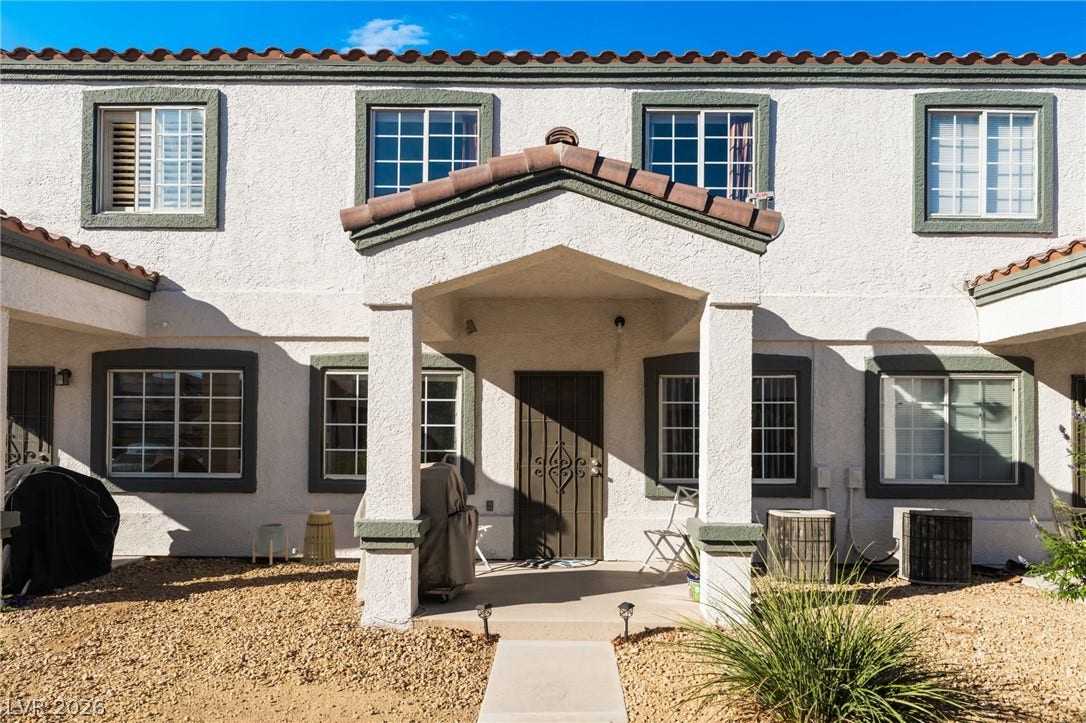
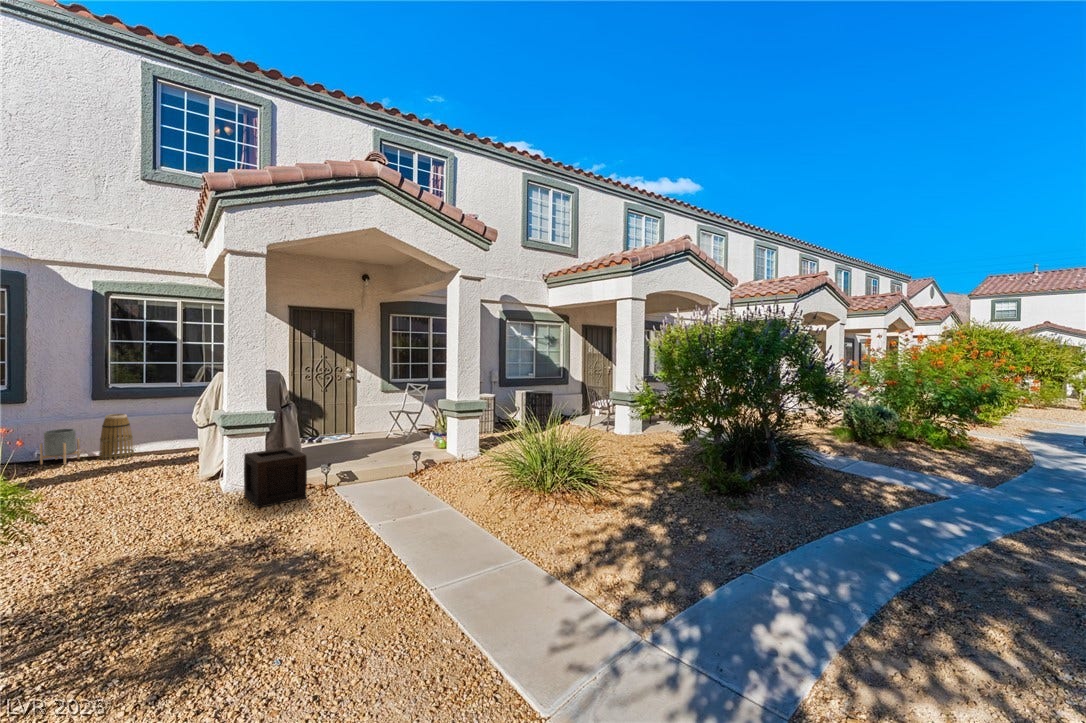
wooden crate: none [374,577,440,660] -> present [244,447,307,508]

